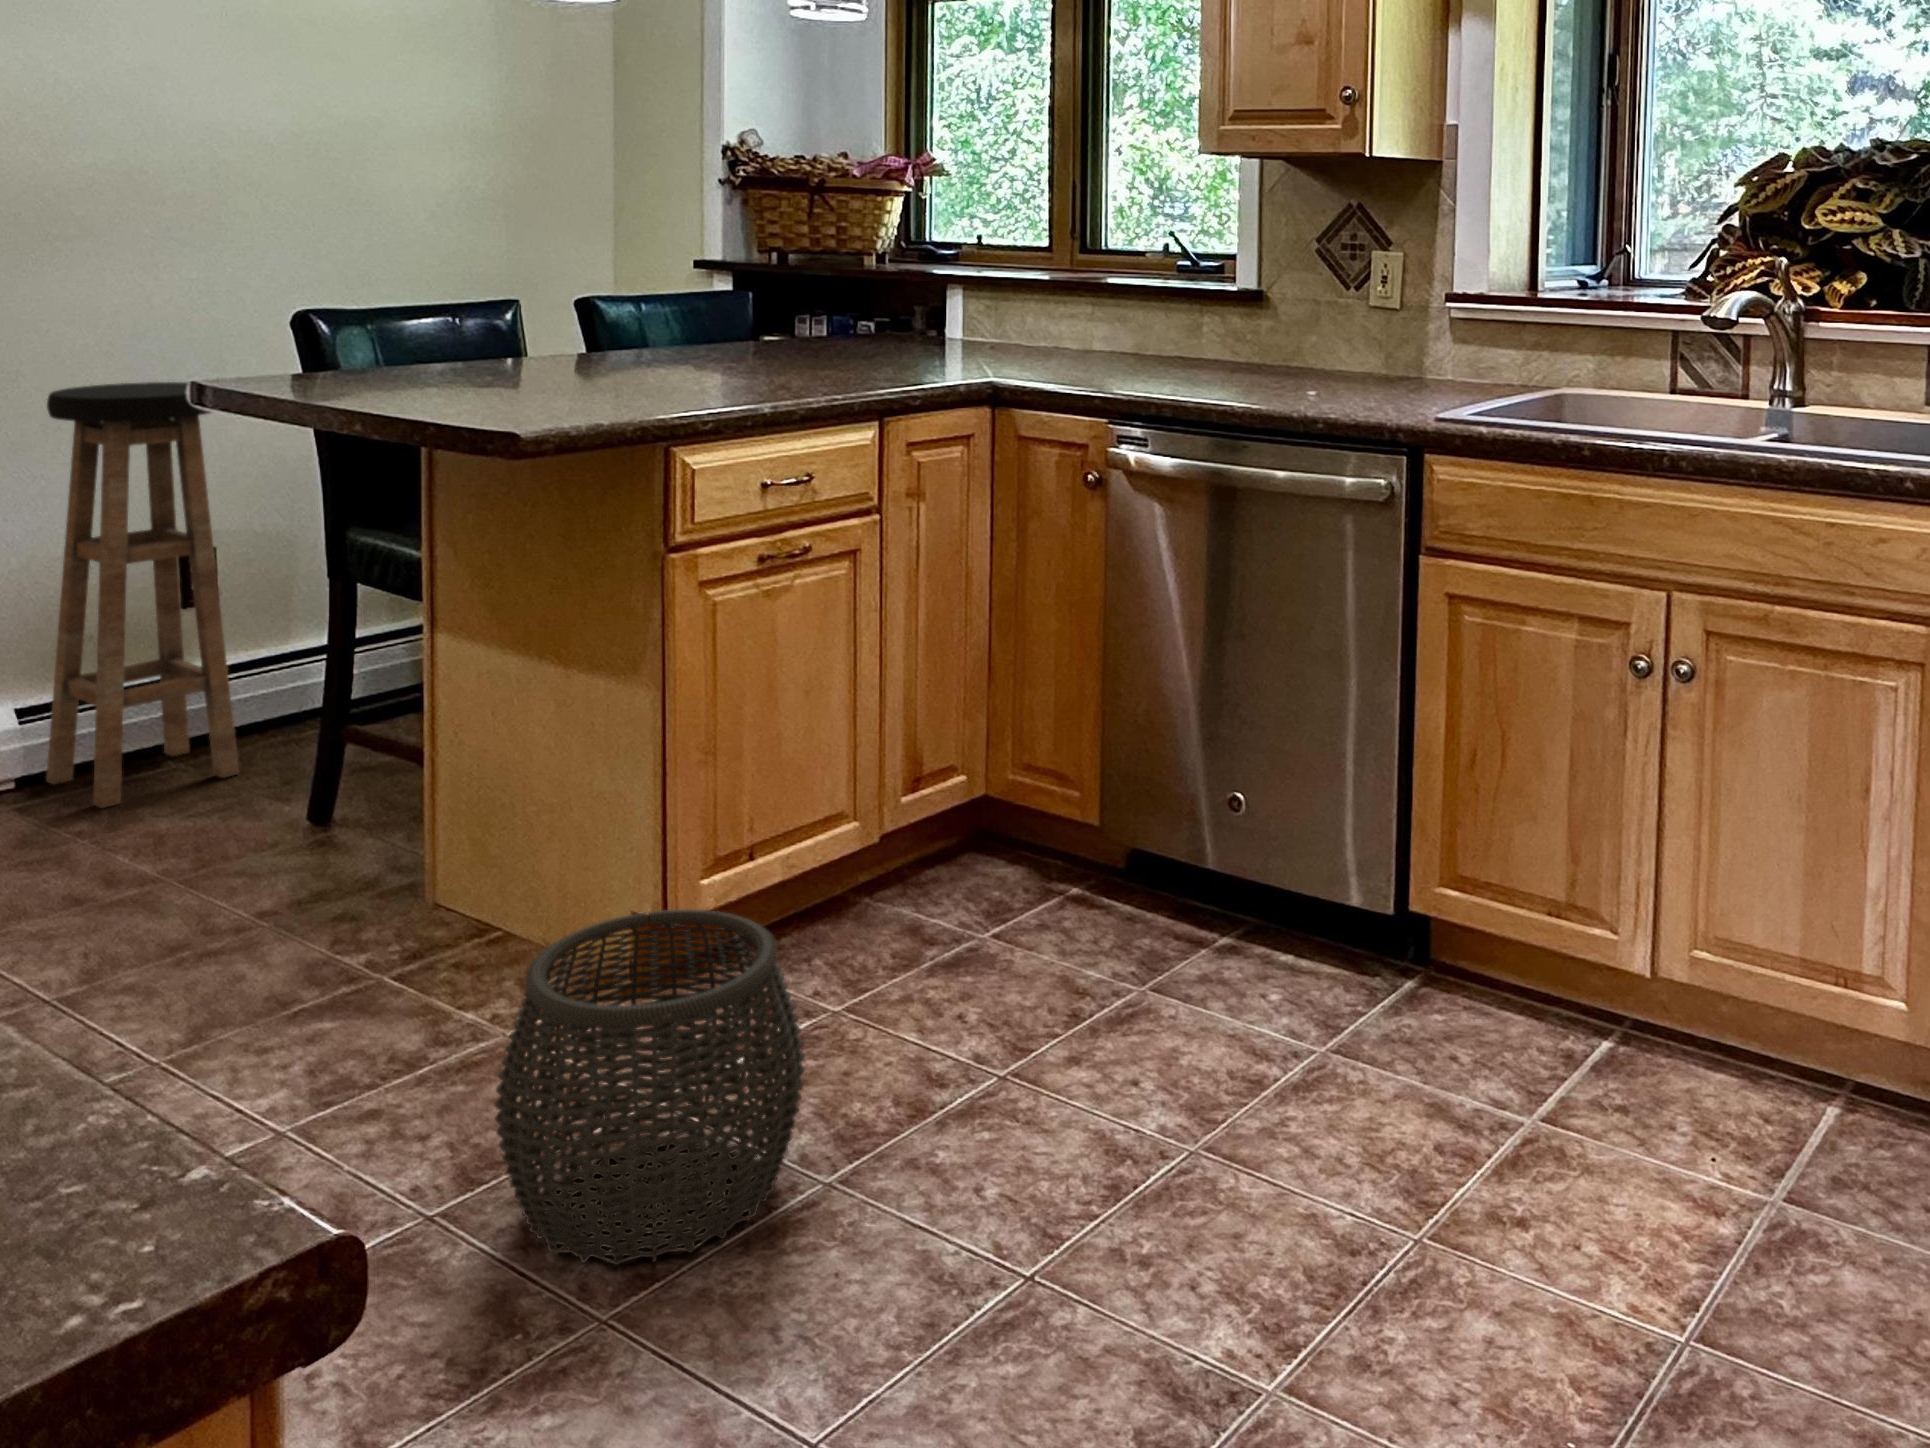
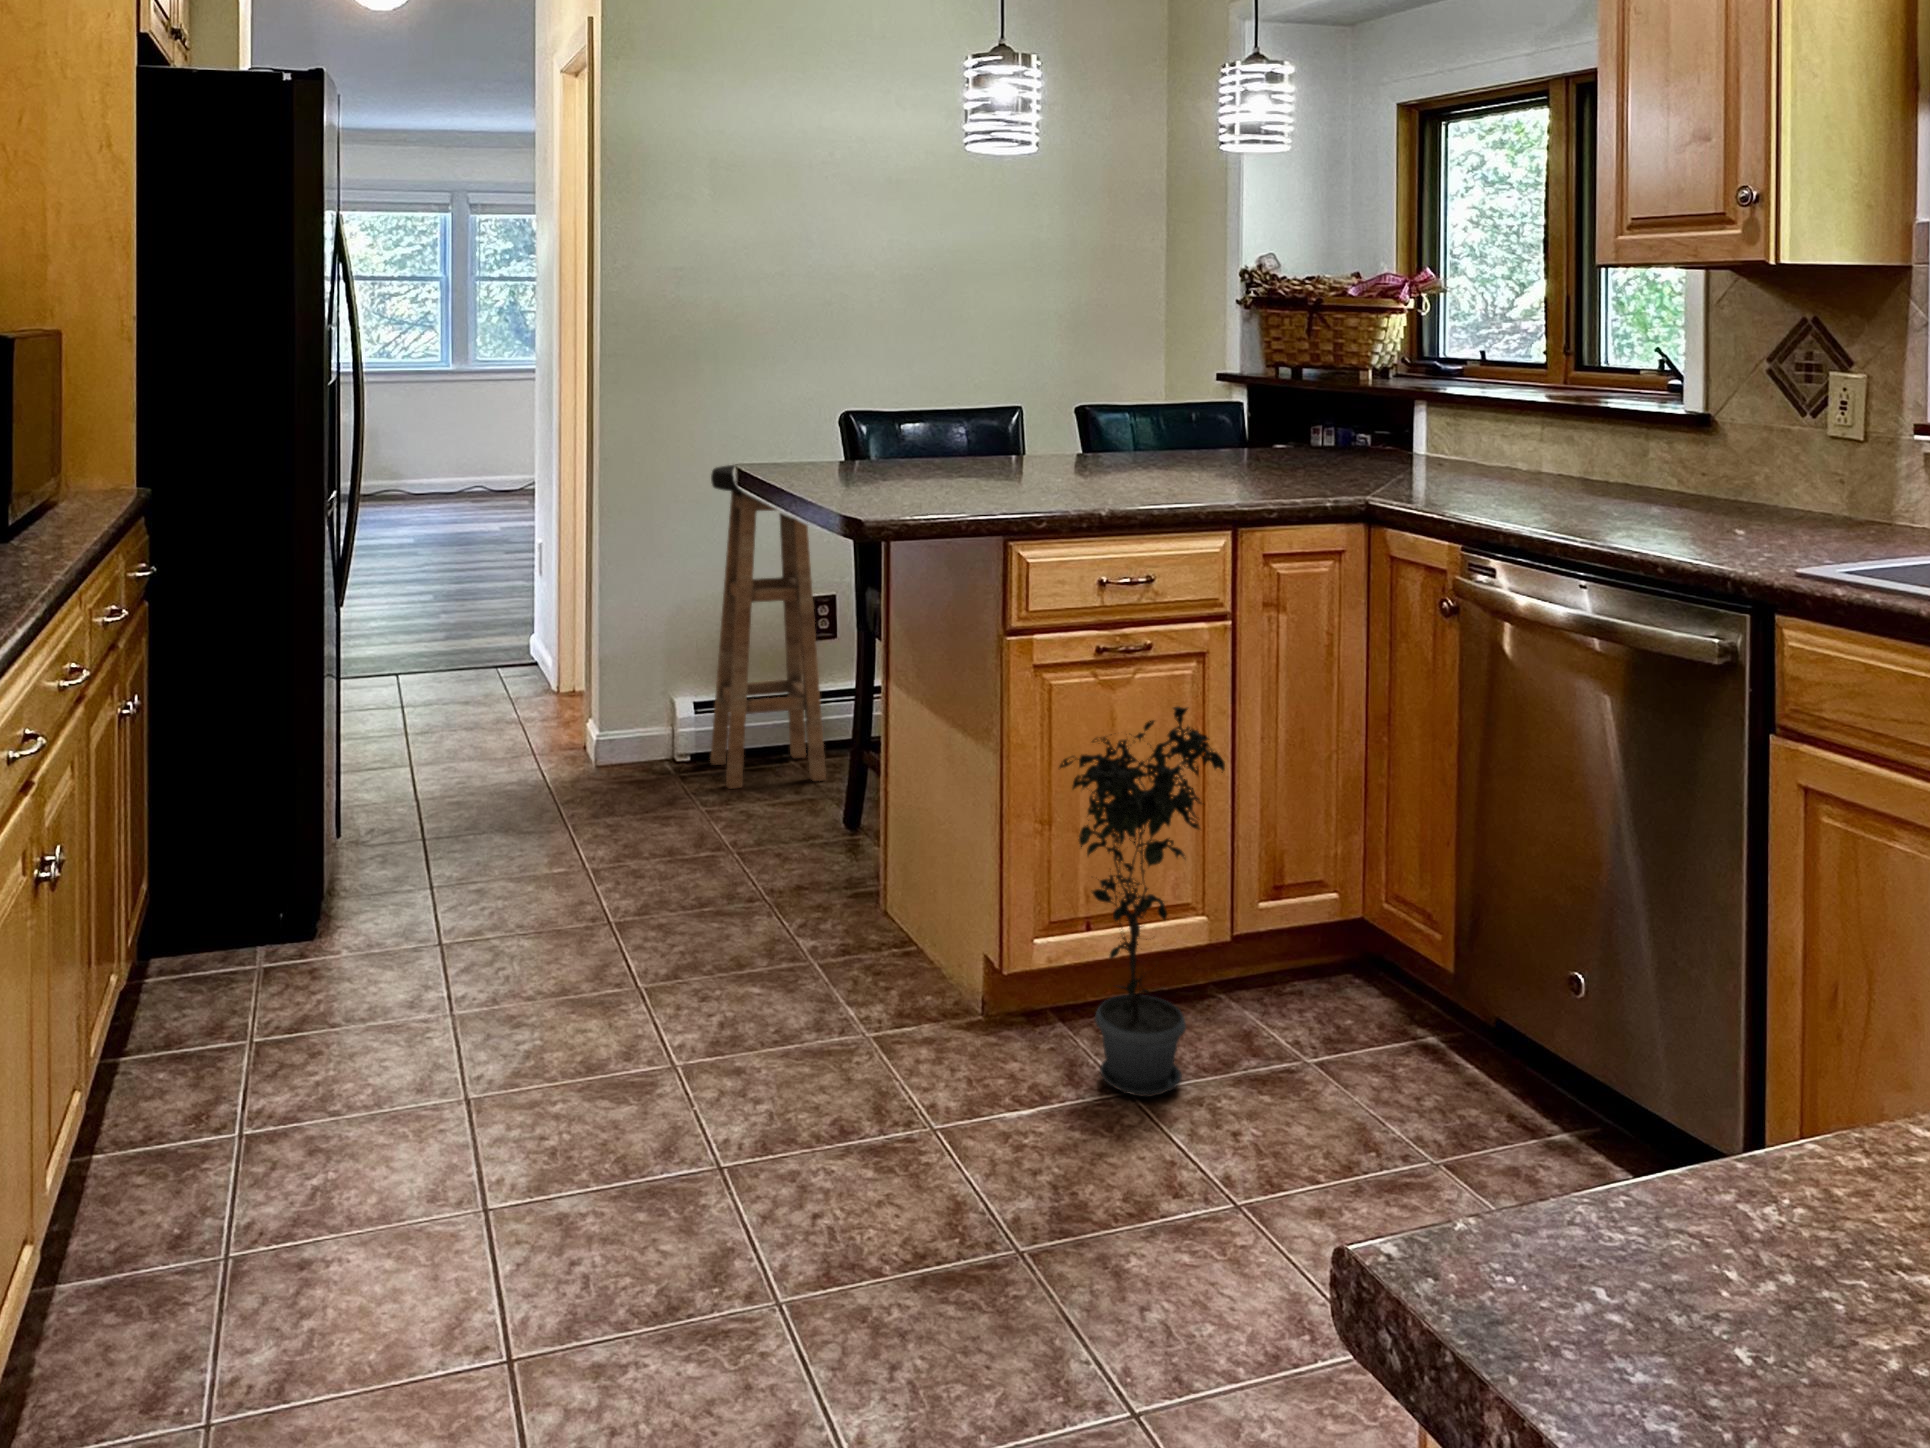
potted plant: none [756,603,932,1012] -> present [1060,707,1225,1097]
woven basket: present [495,909,805,1265] -> none [751,950,1012,1266]

